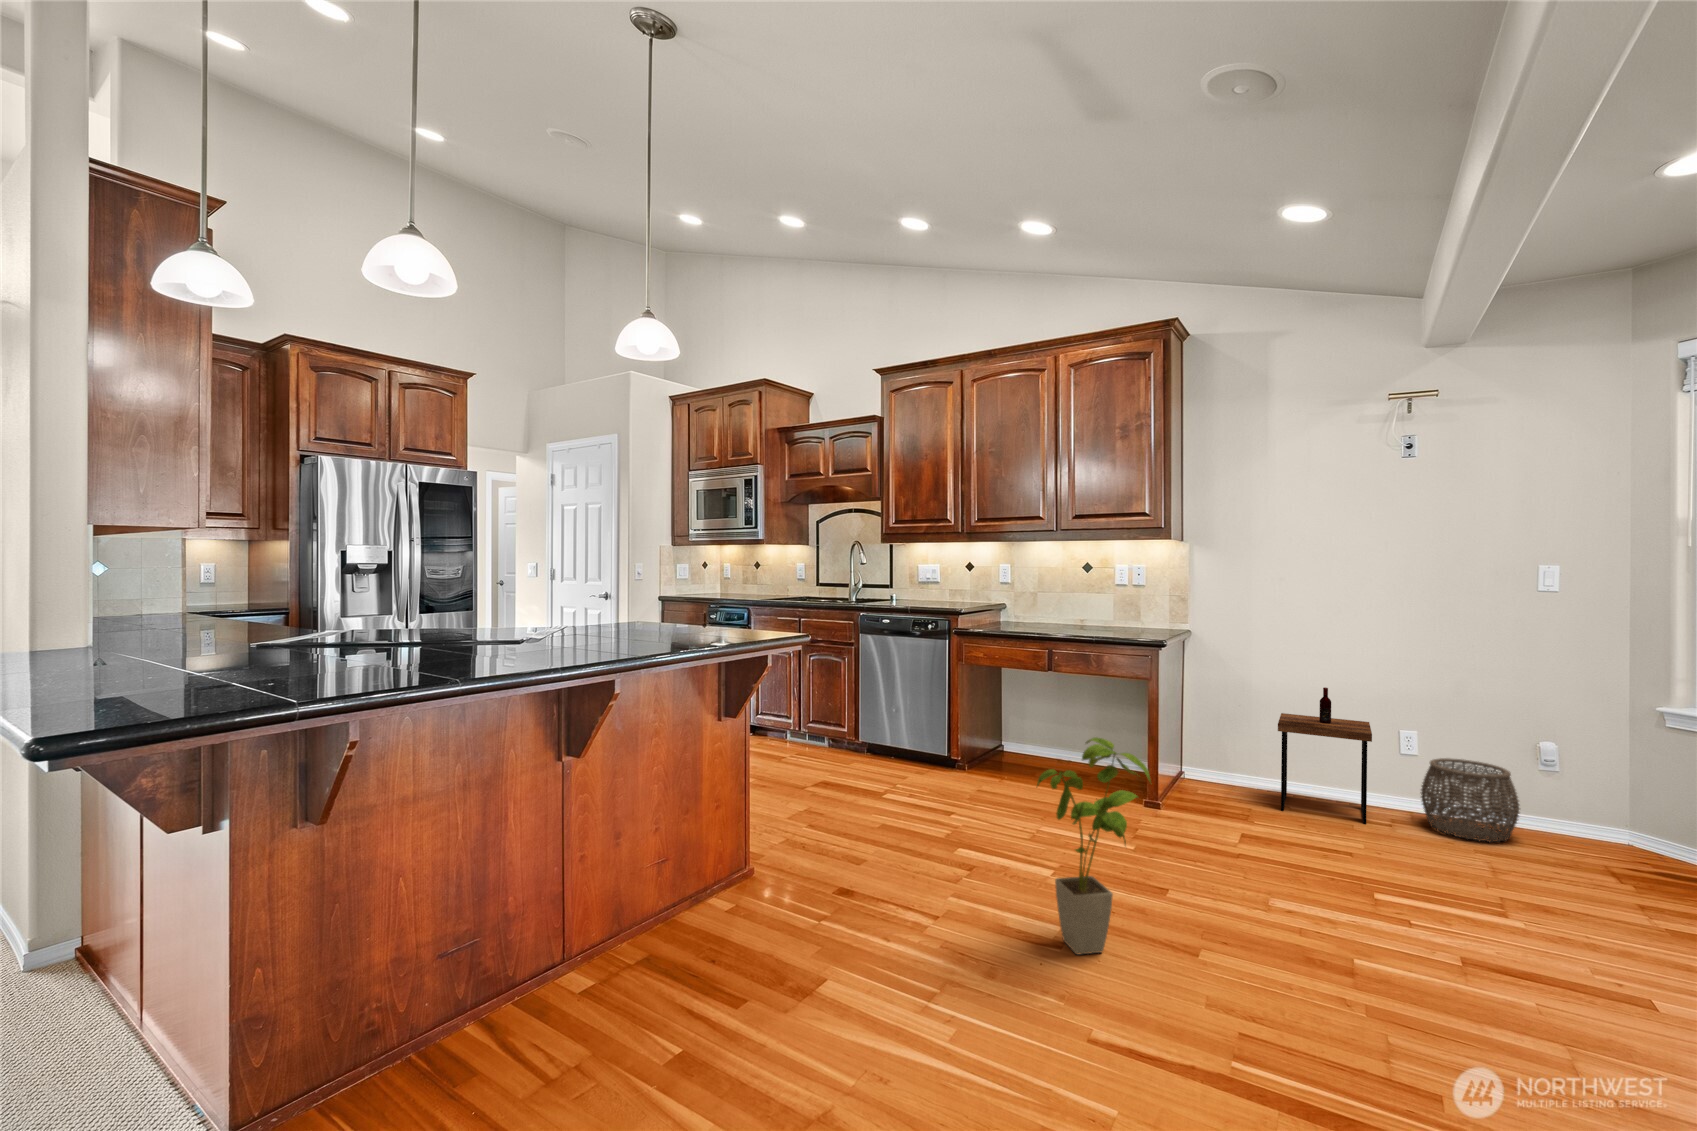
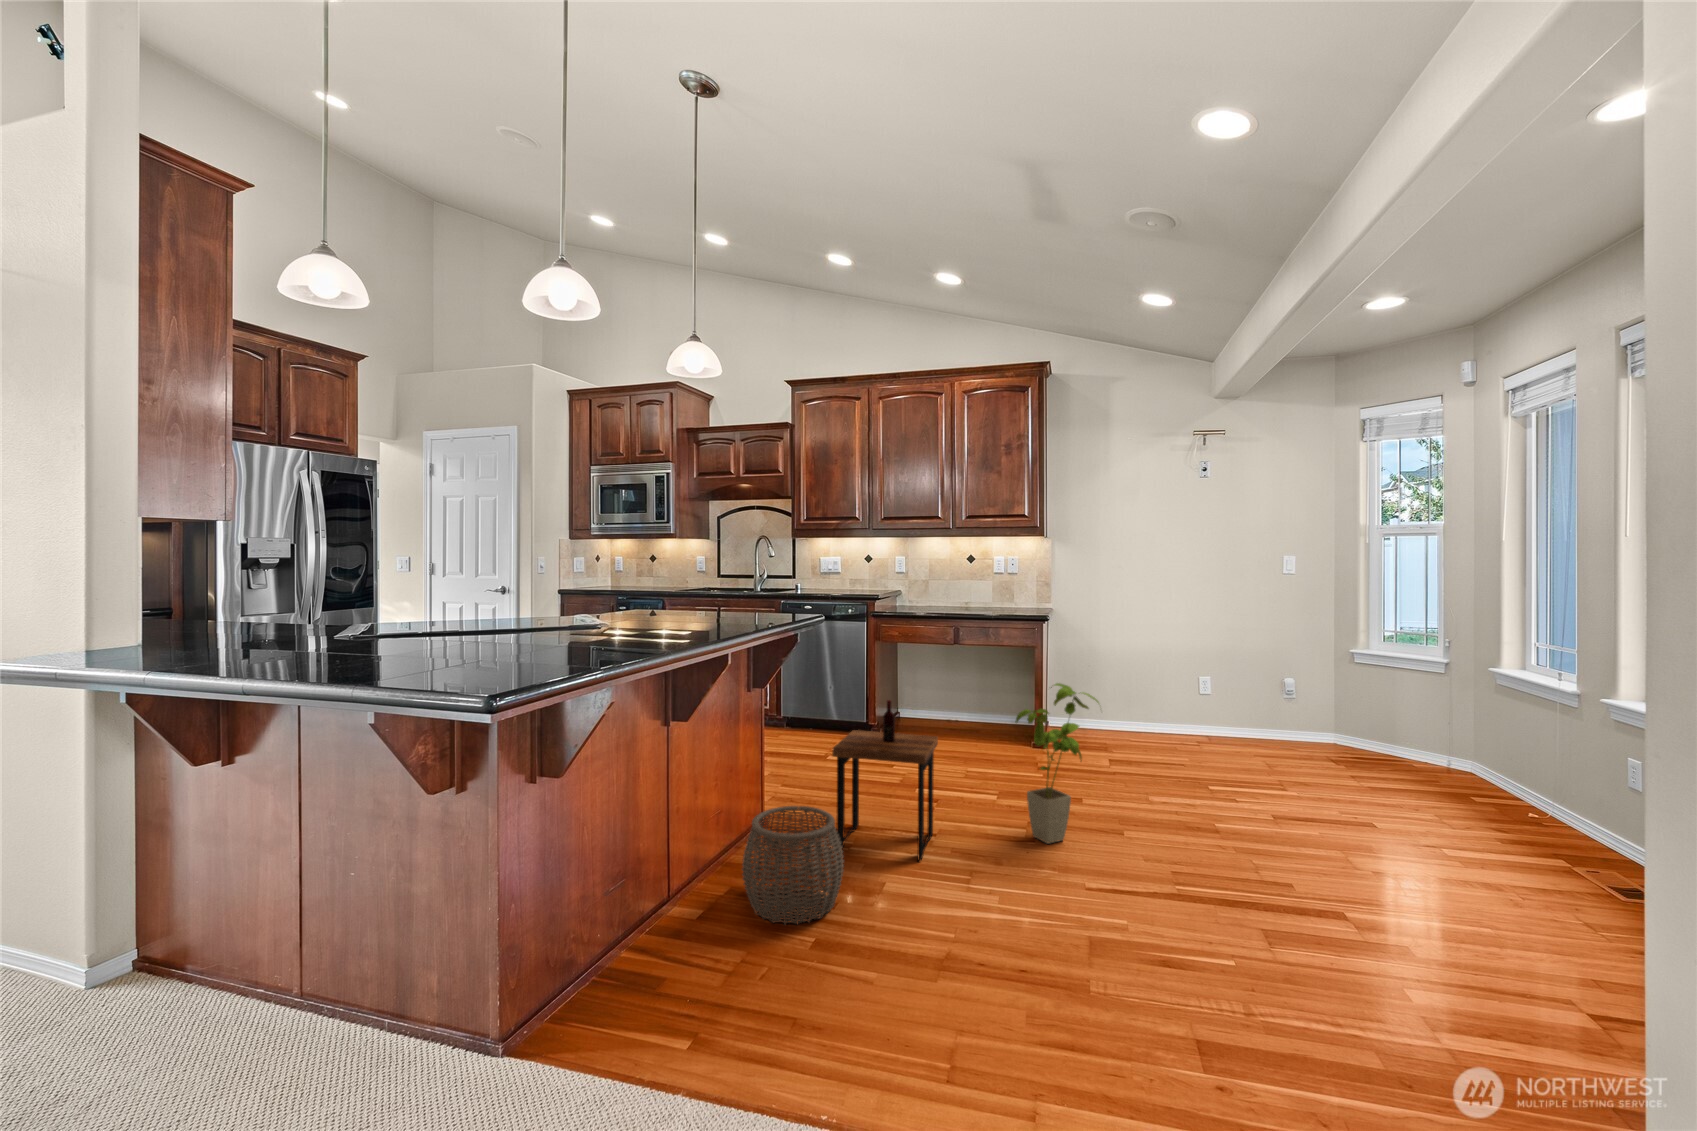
side table: present [1278,687,1372,824] -> present [832,700,938,862]
woven basket: present [1421,758,1520,842] -> present [742,806,844,924]

